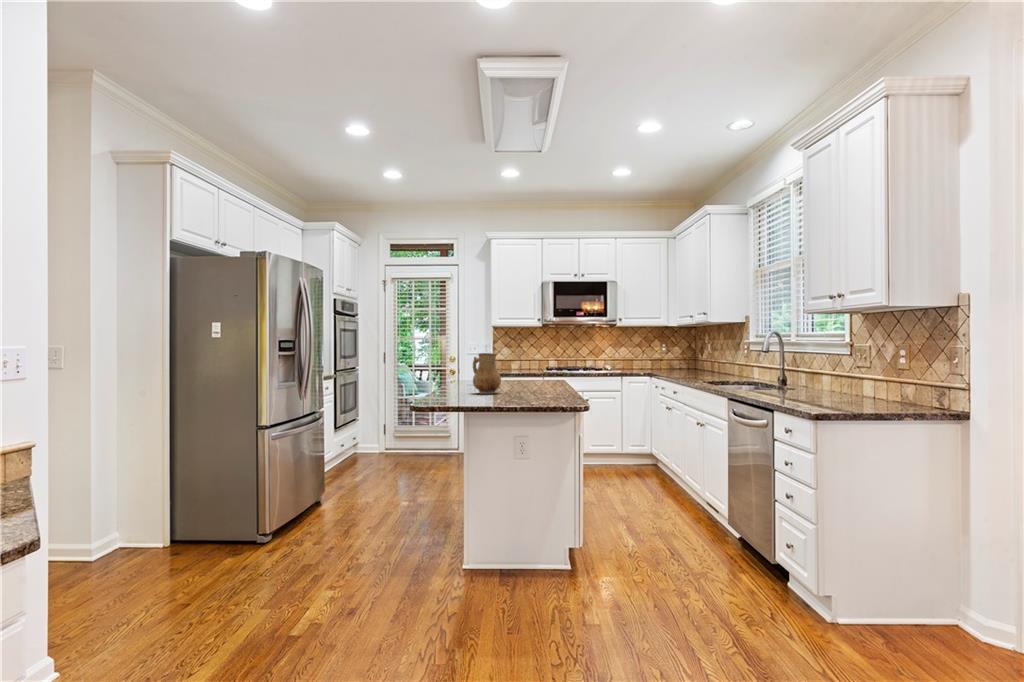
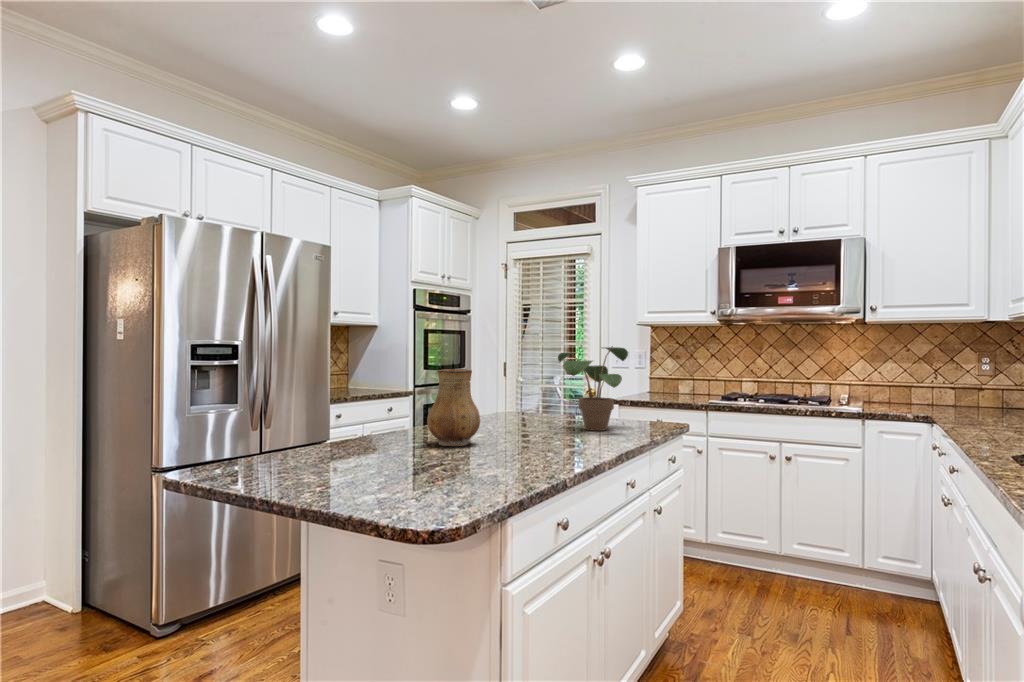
potted plant: none [503,340,546,386] -> present [558,346,628,431]

